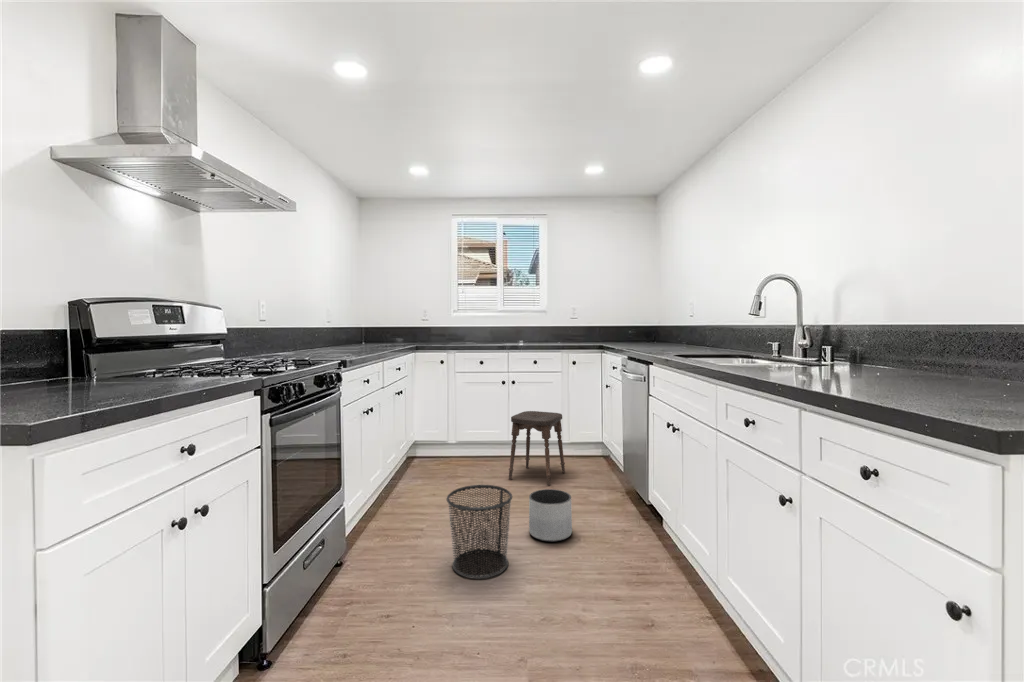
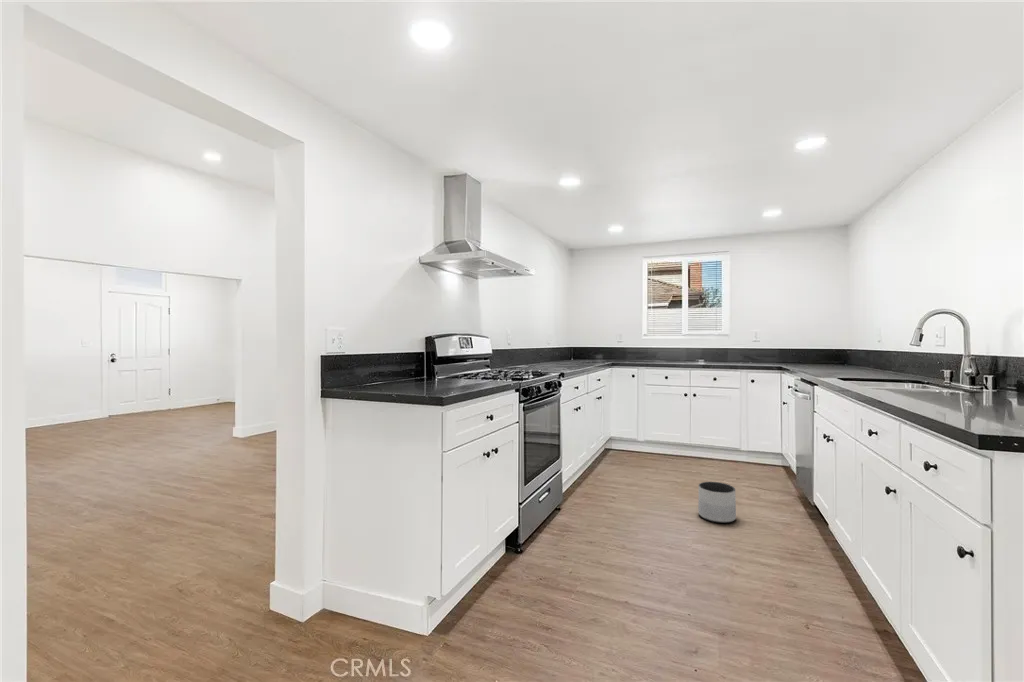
stool: present [509,411,565,485] -> none [687,420,741,484]
waste bin: present [447,485,512,579] -> none [631,469,682,535]

